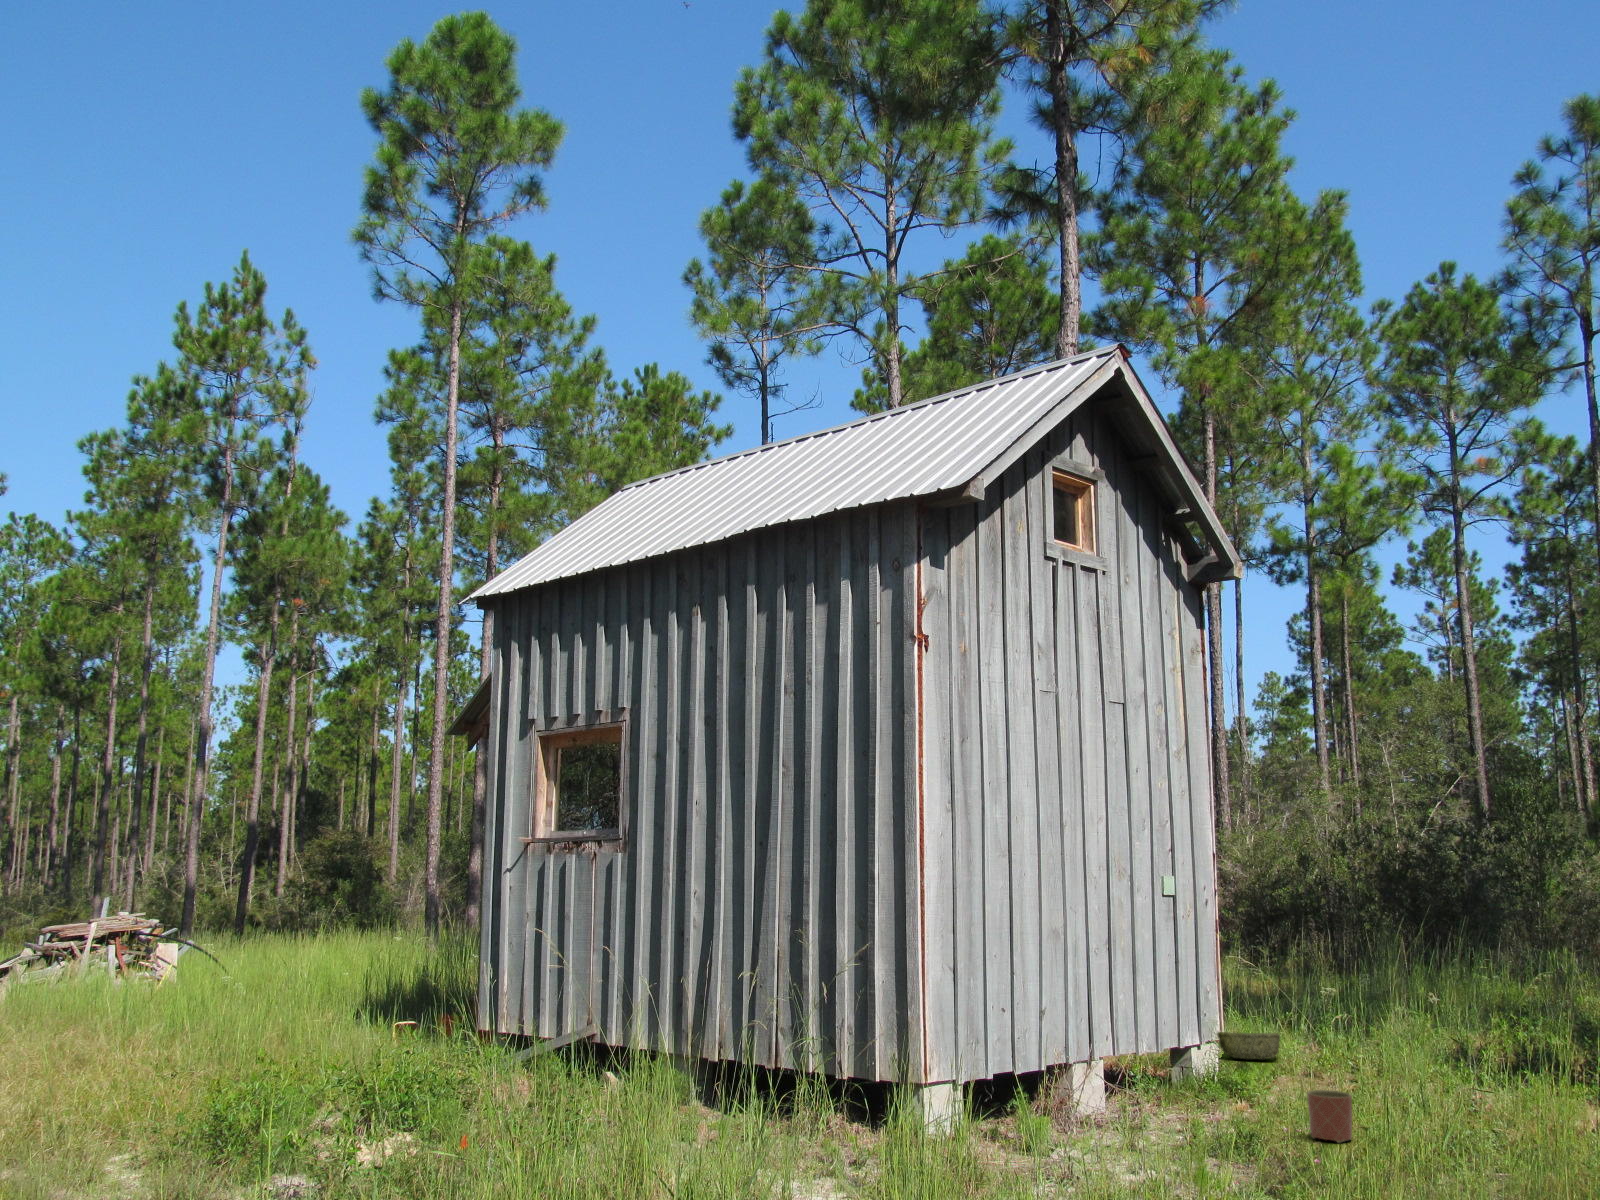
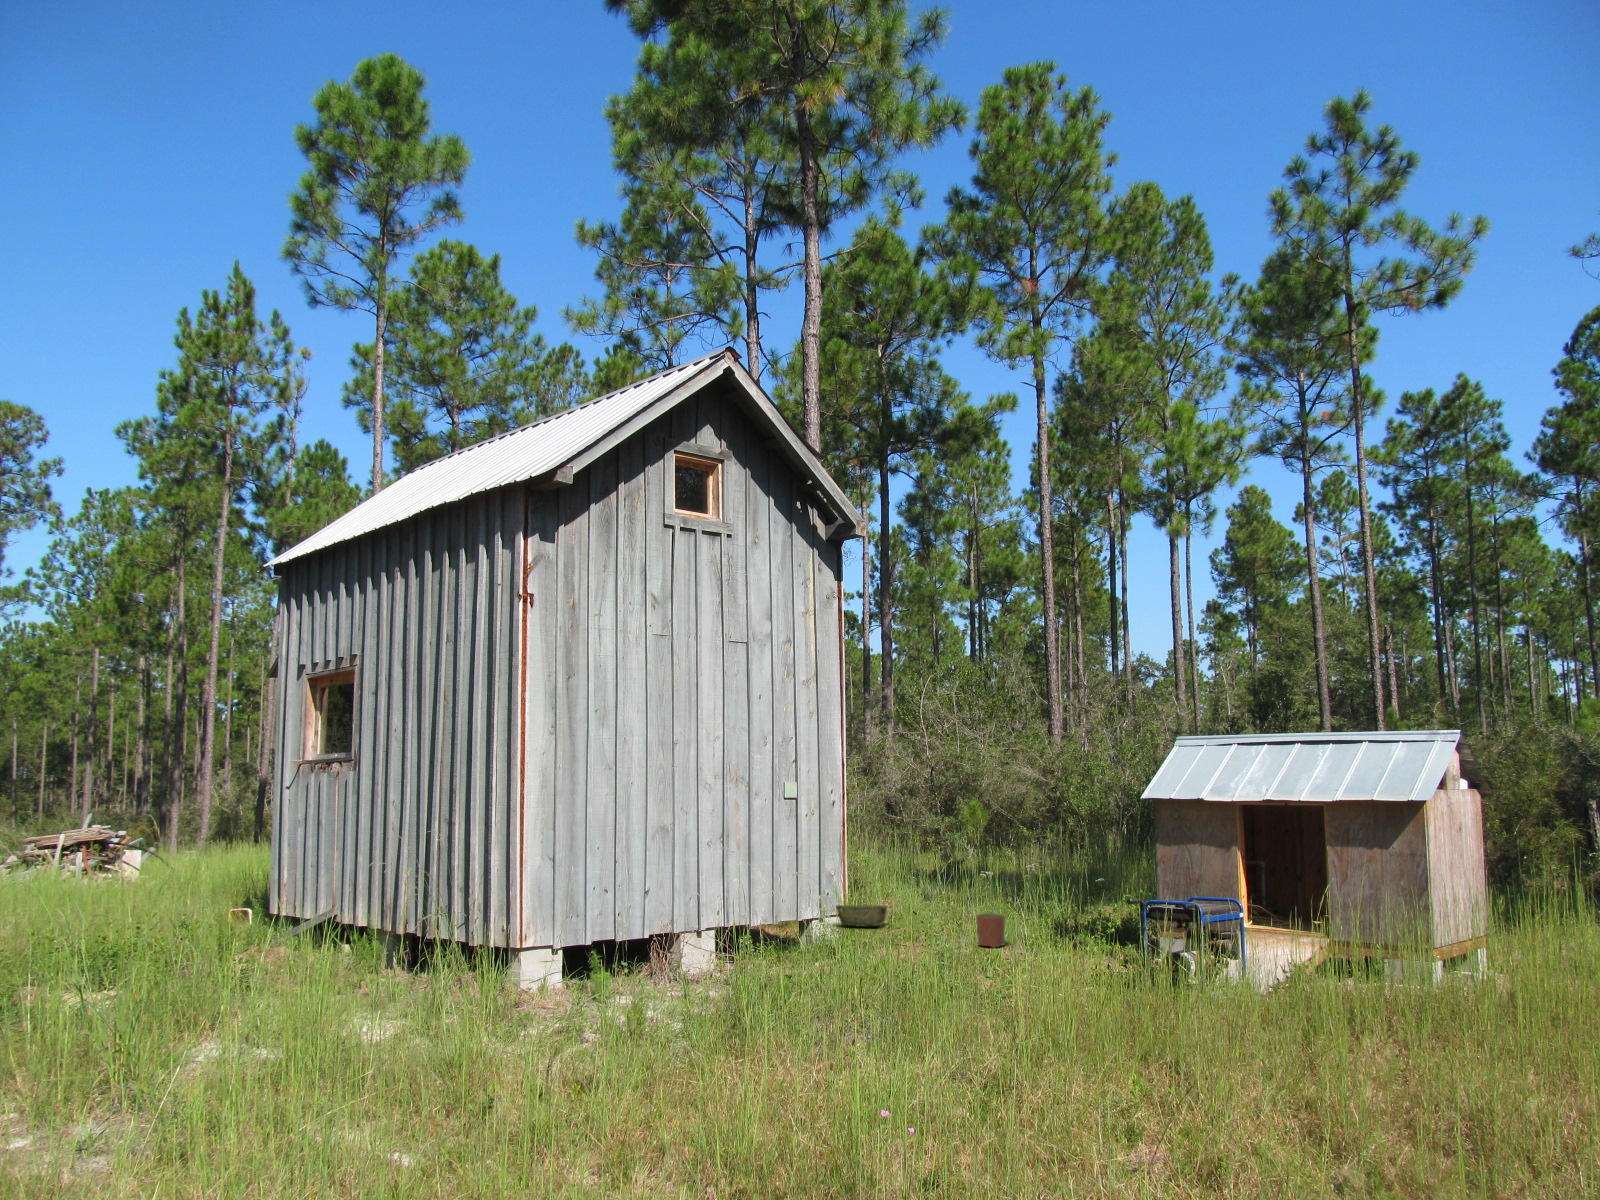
planter: present [1307,1090,1352,1143] -> present [976,913,1005,948]

